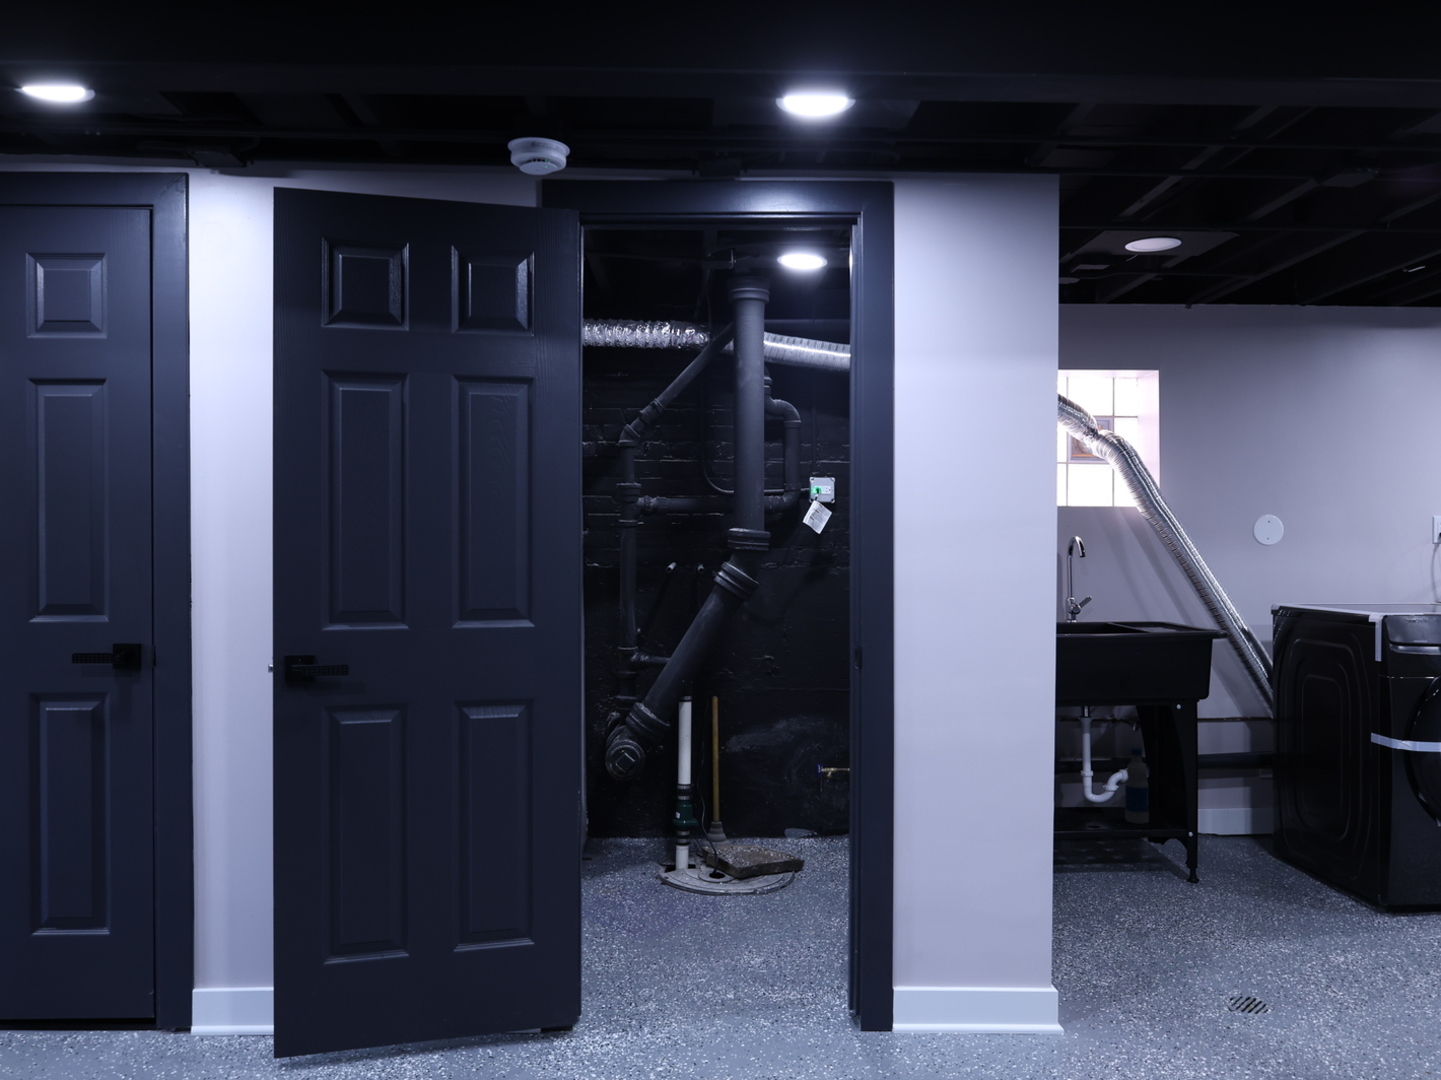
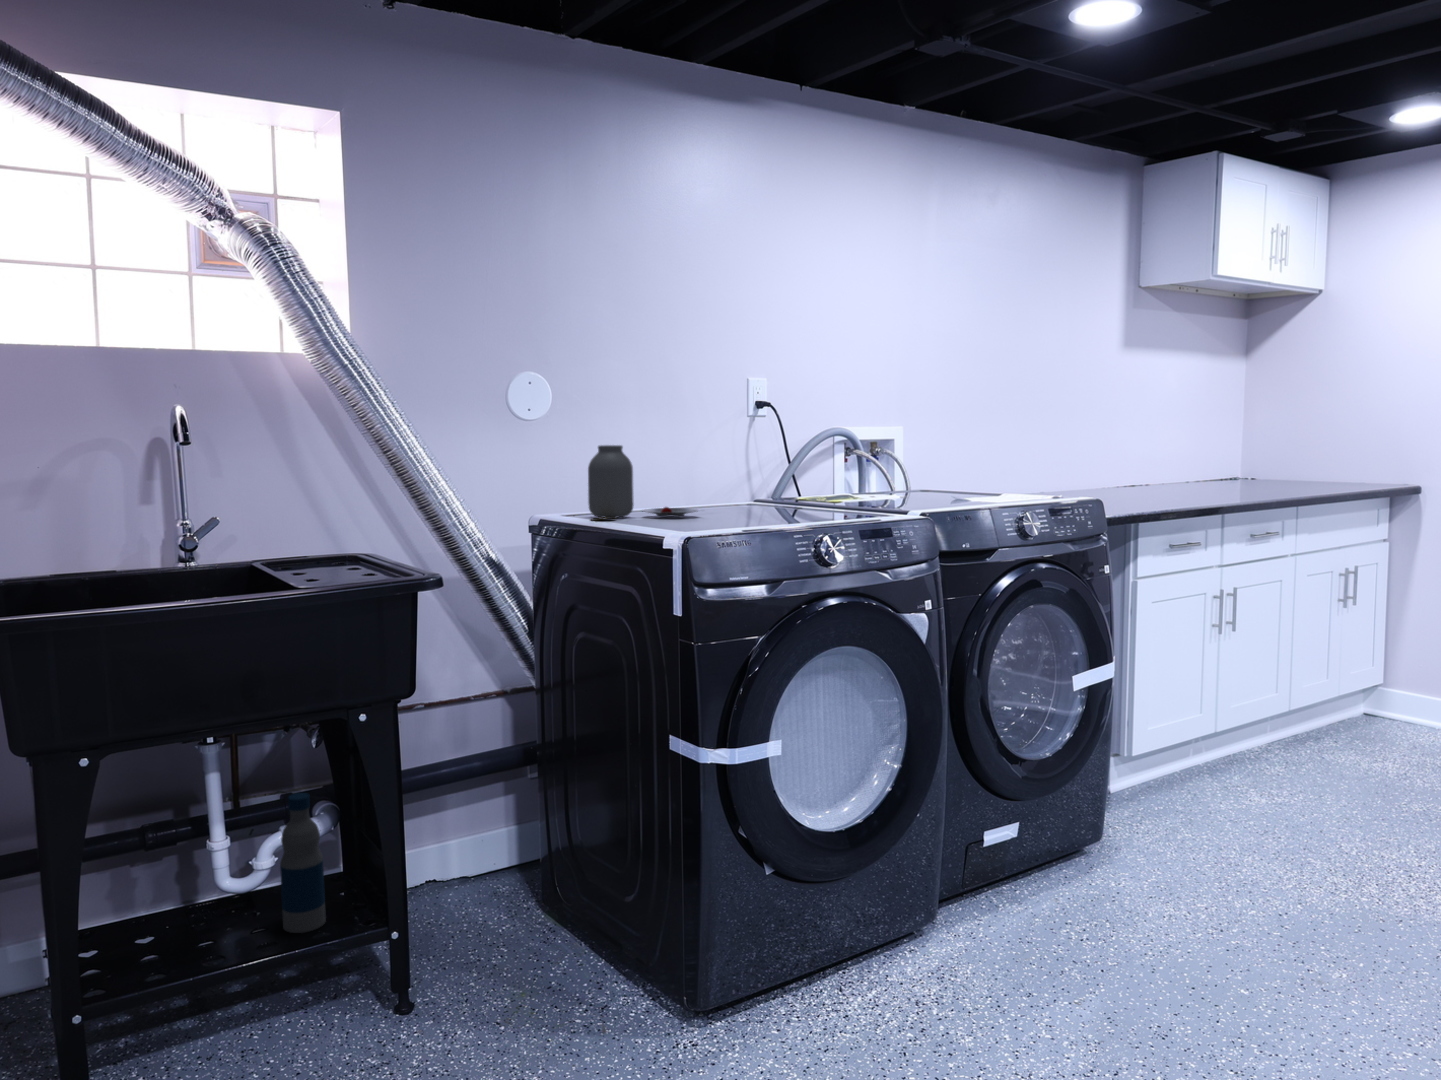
jar: none [1316,559,1401,605] -> present [588,445,698,521]

